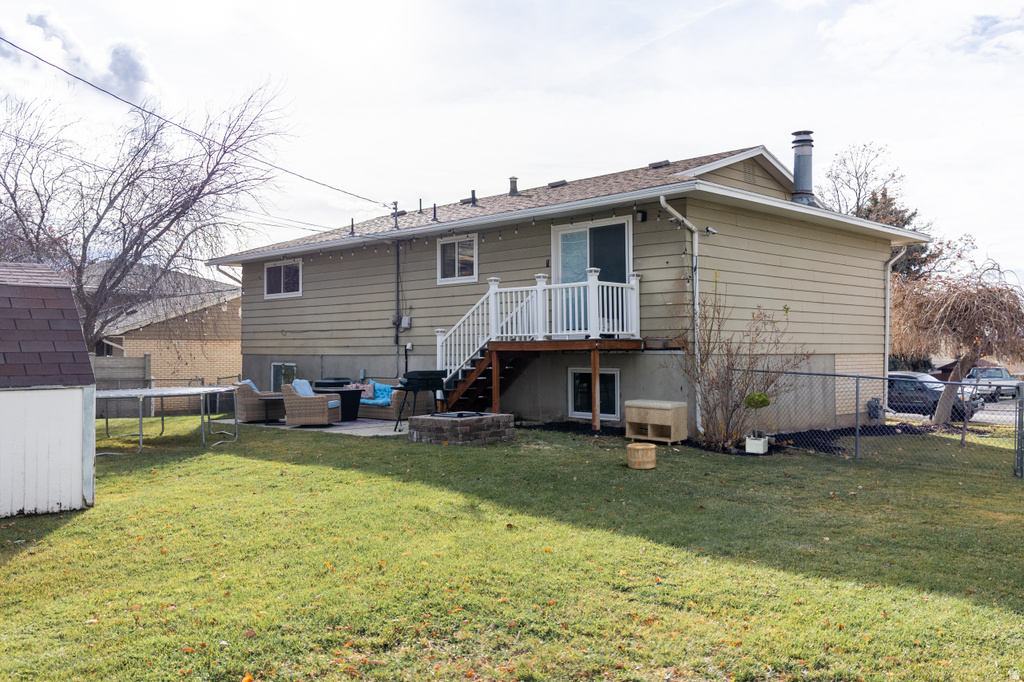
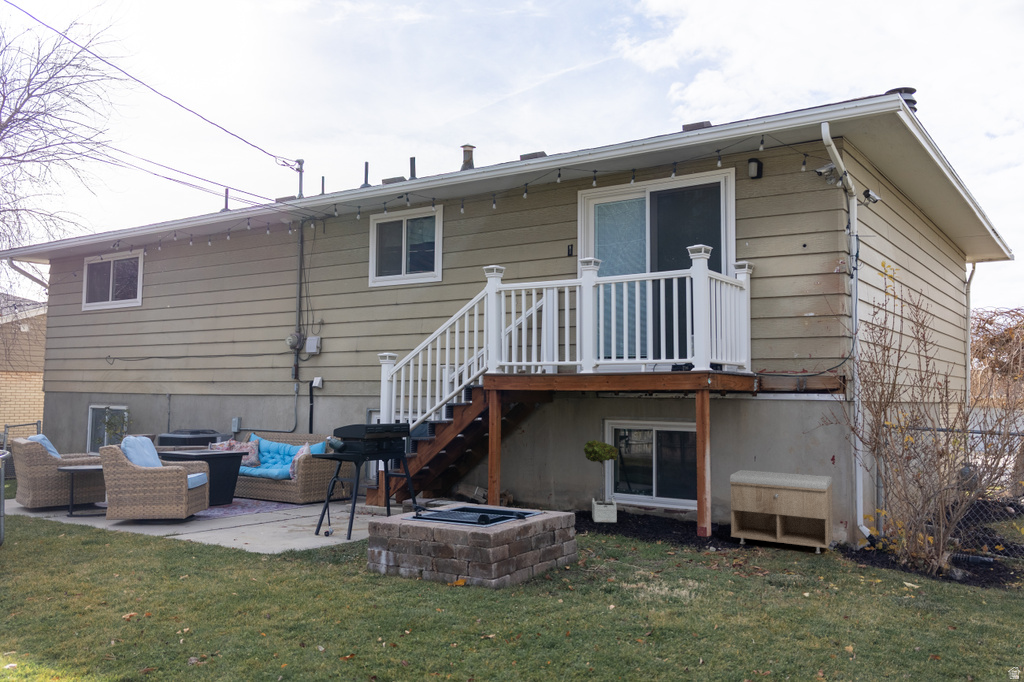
potted tree: present [744,392,770,453] -> present [584,440,618,522]
wooden bucket: present [627,443,656,469] -> none [887,584,960,651]

